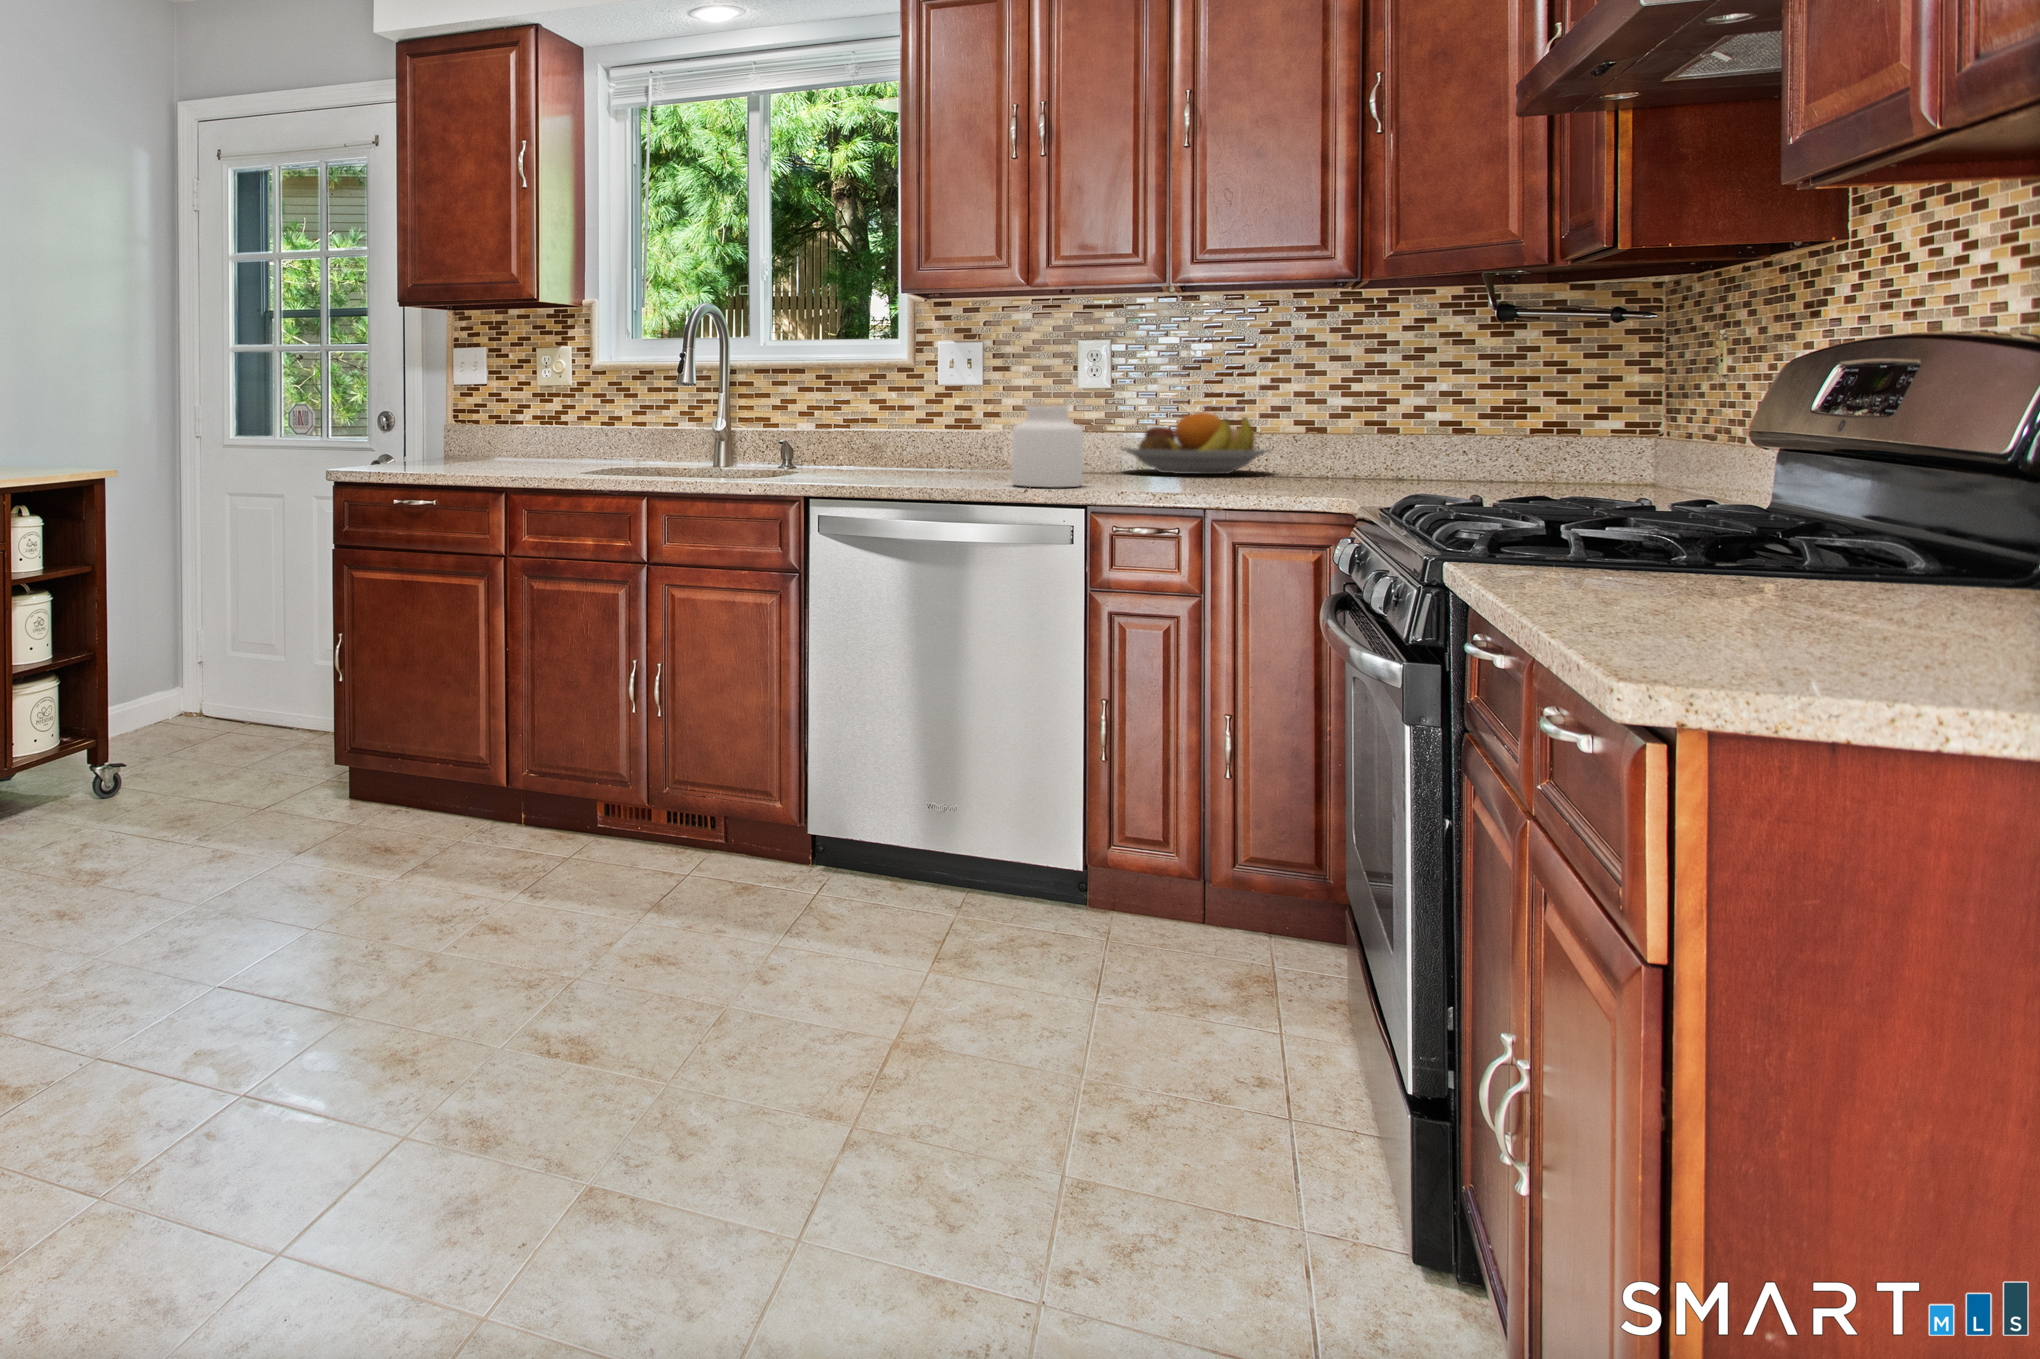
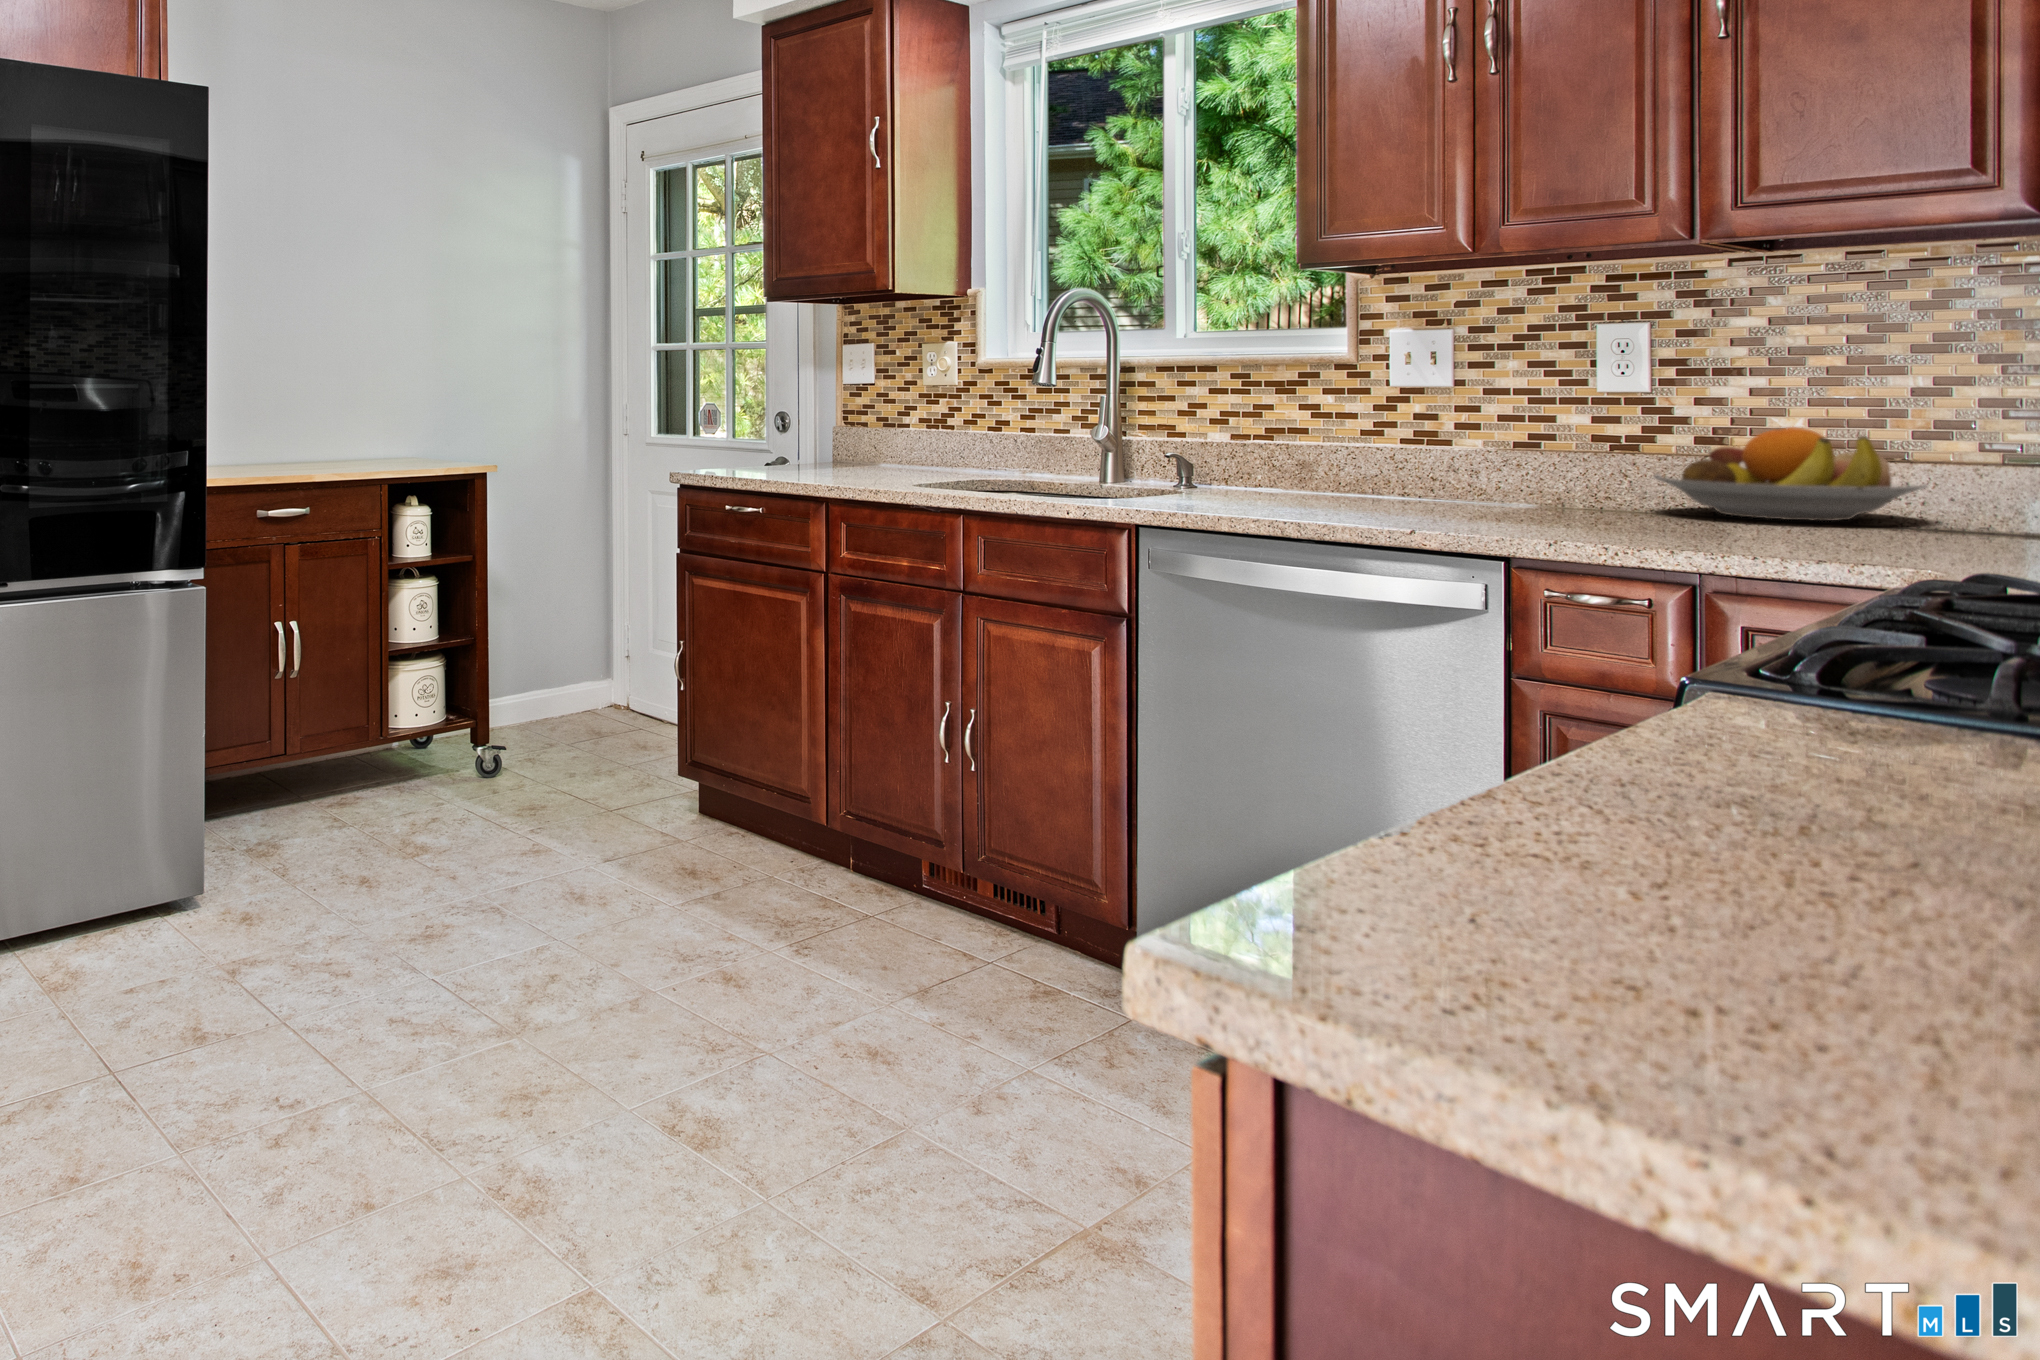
jar: present [1012,404,1083,487] -> none [1413,414,1523,532]

